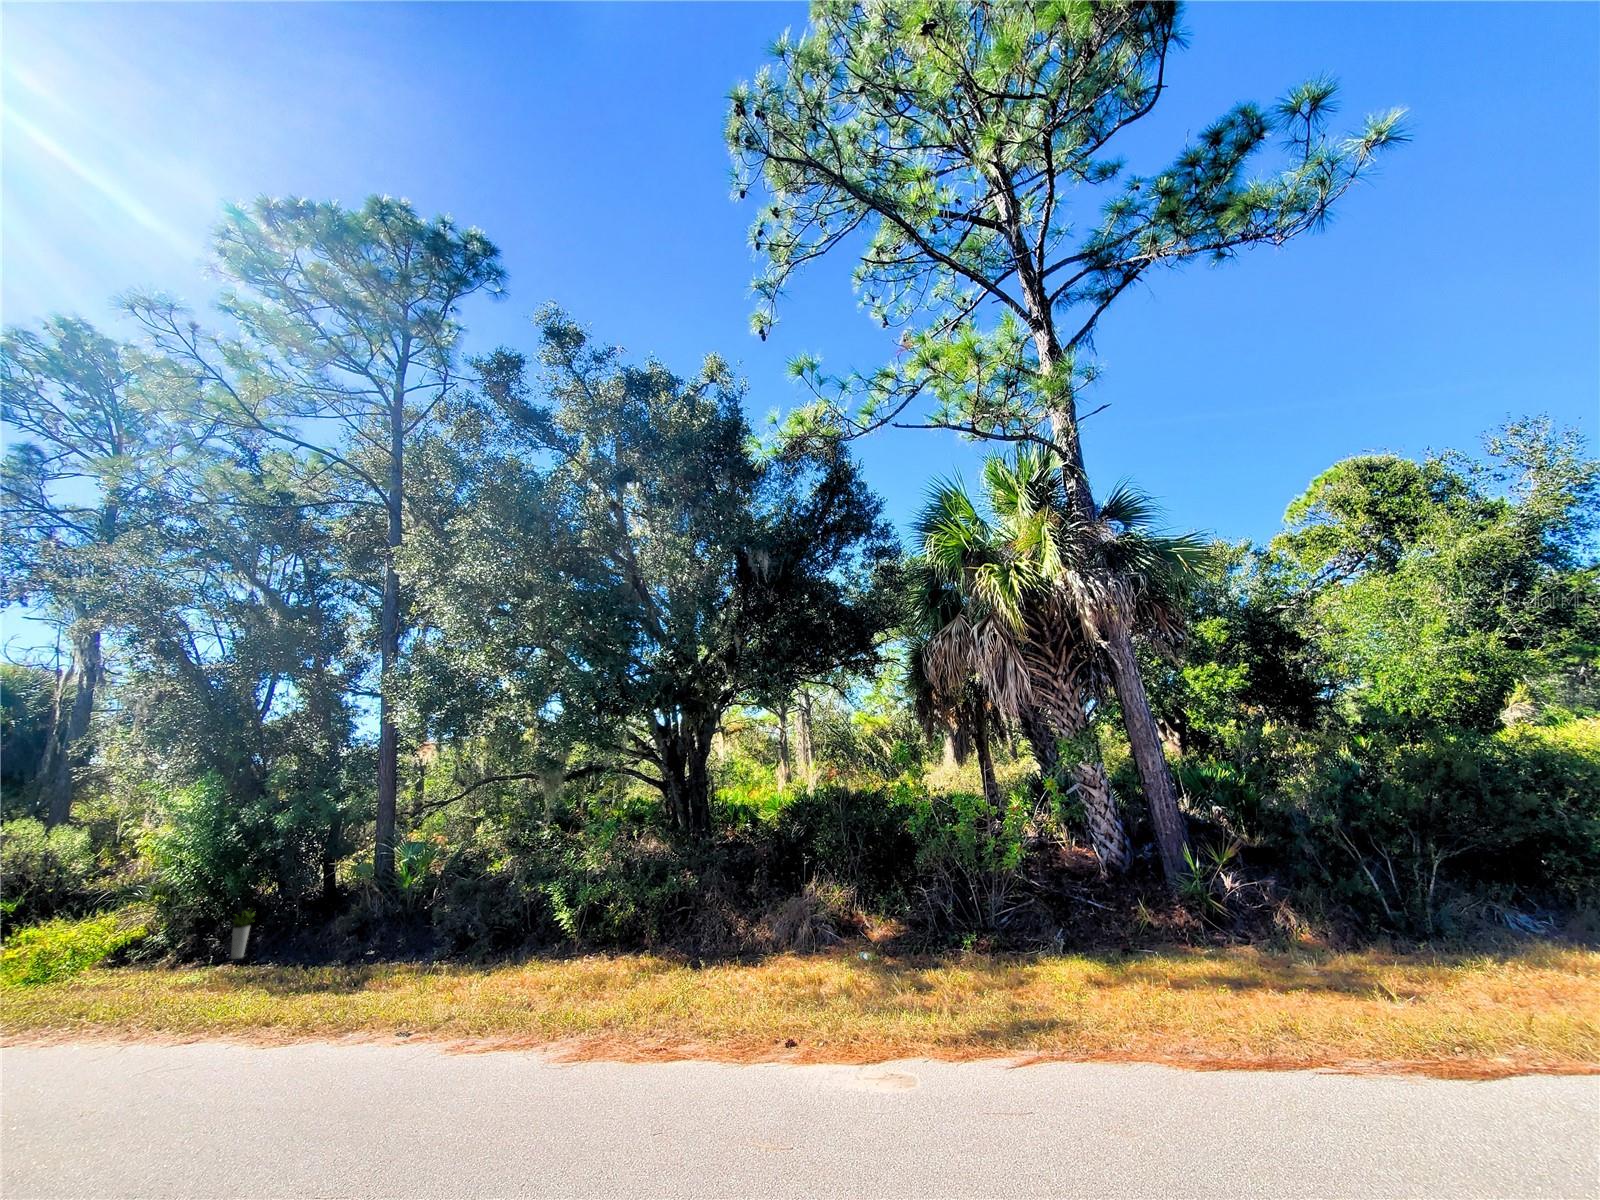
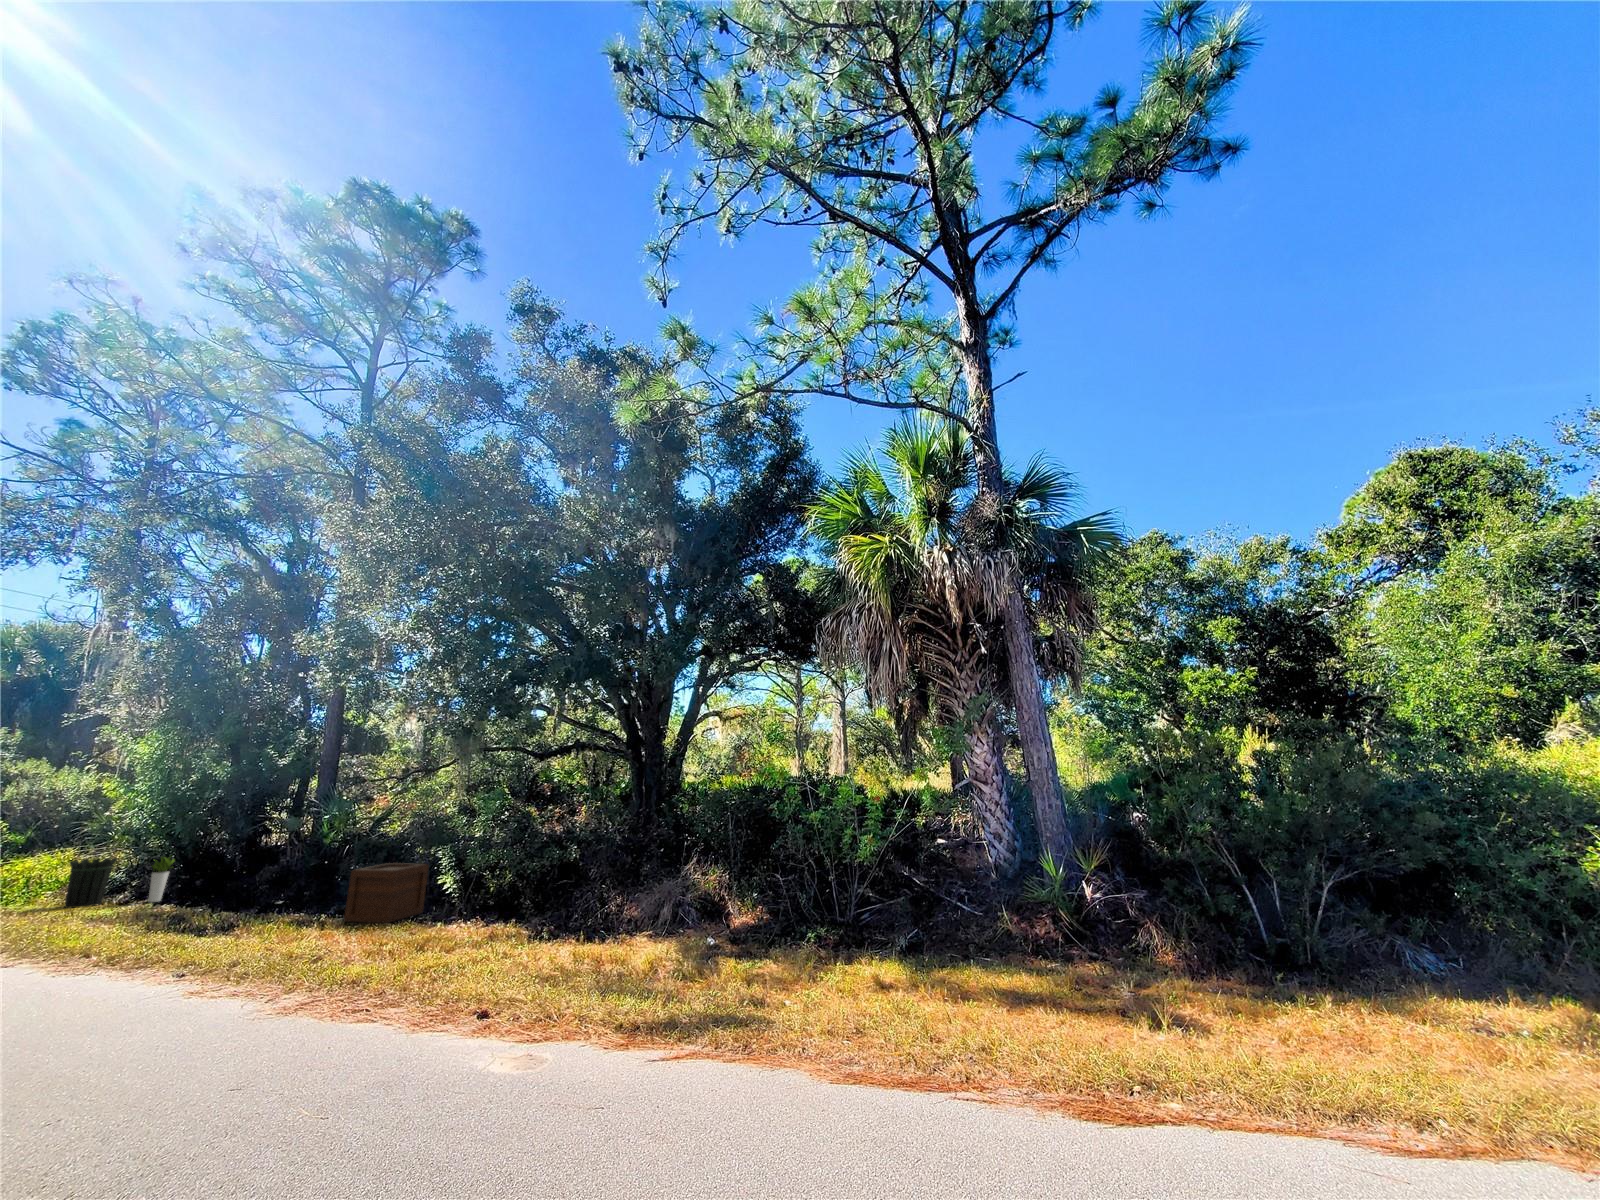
wooden crate: none [462,900,538,966] -> present [344,863,429,923]
waste bin: none [144,916,197,972] -> present [64,858,117,908]

